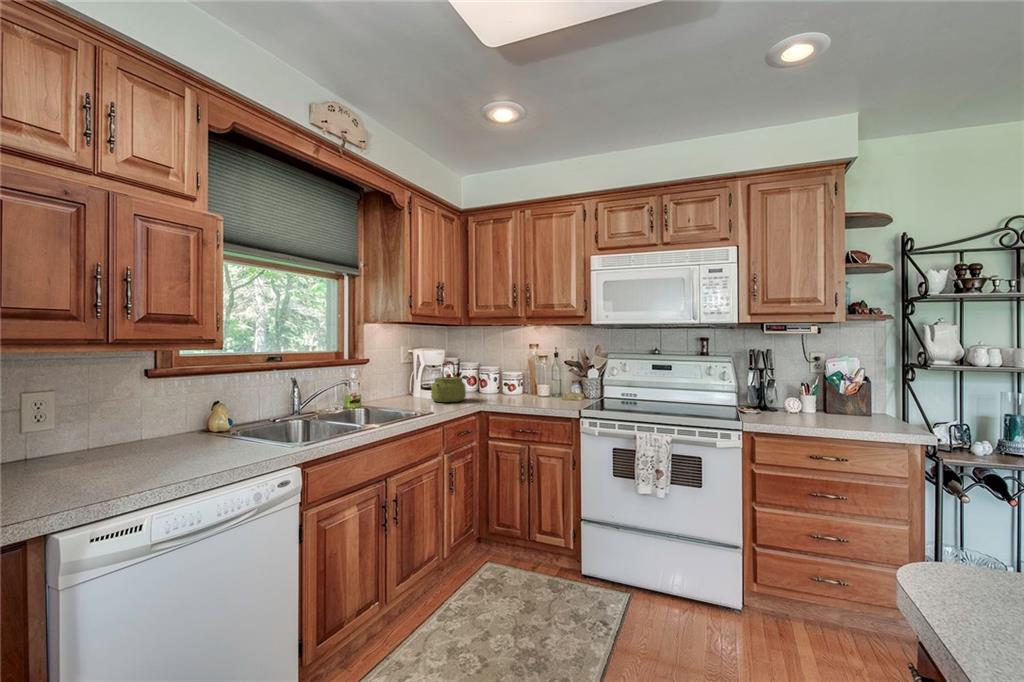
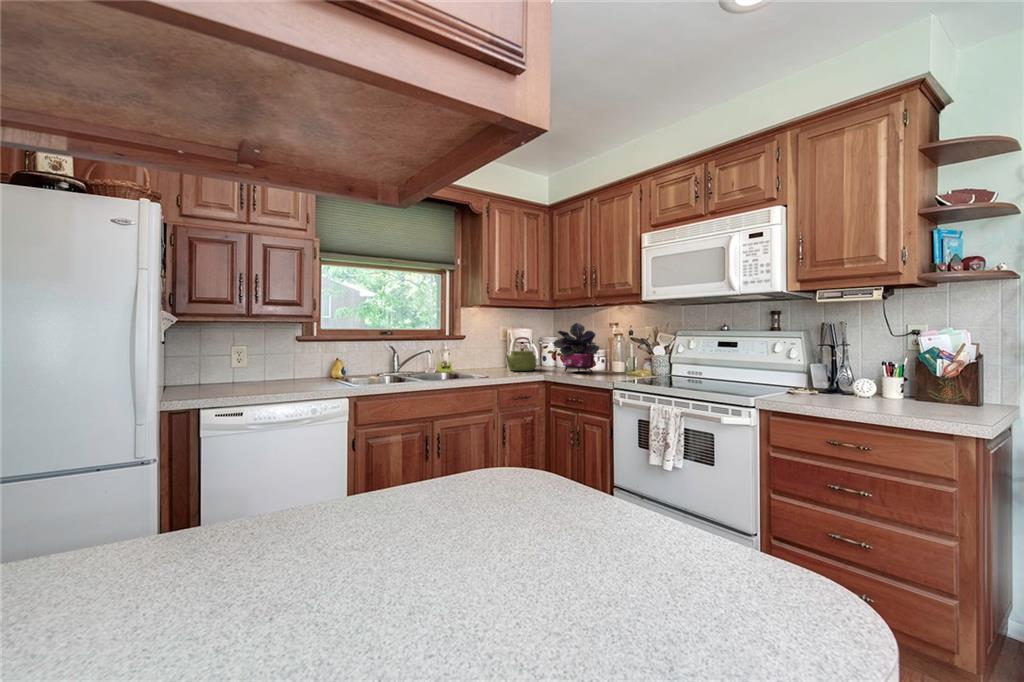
potted plant: none [493,345,544,401] -> present [554,323,599,373]

